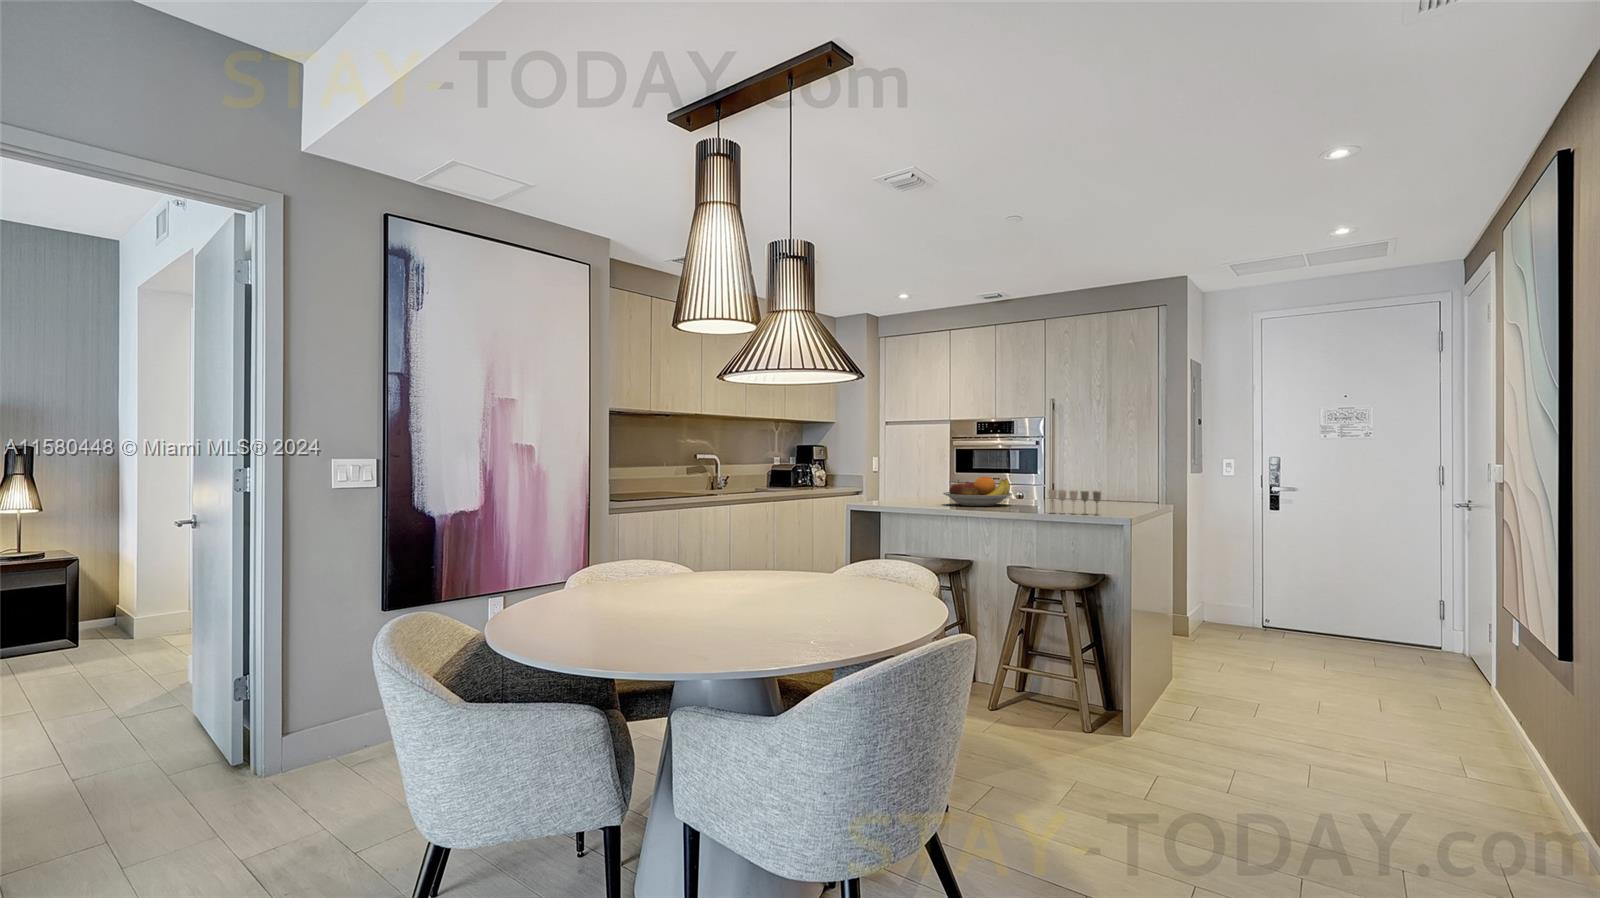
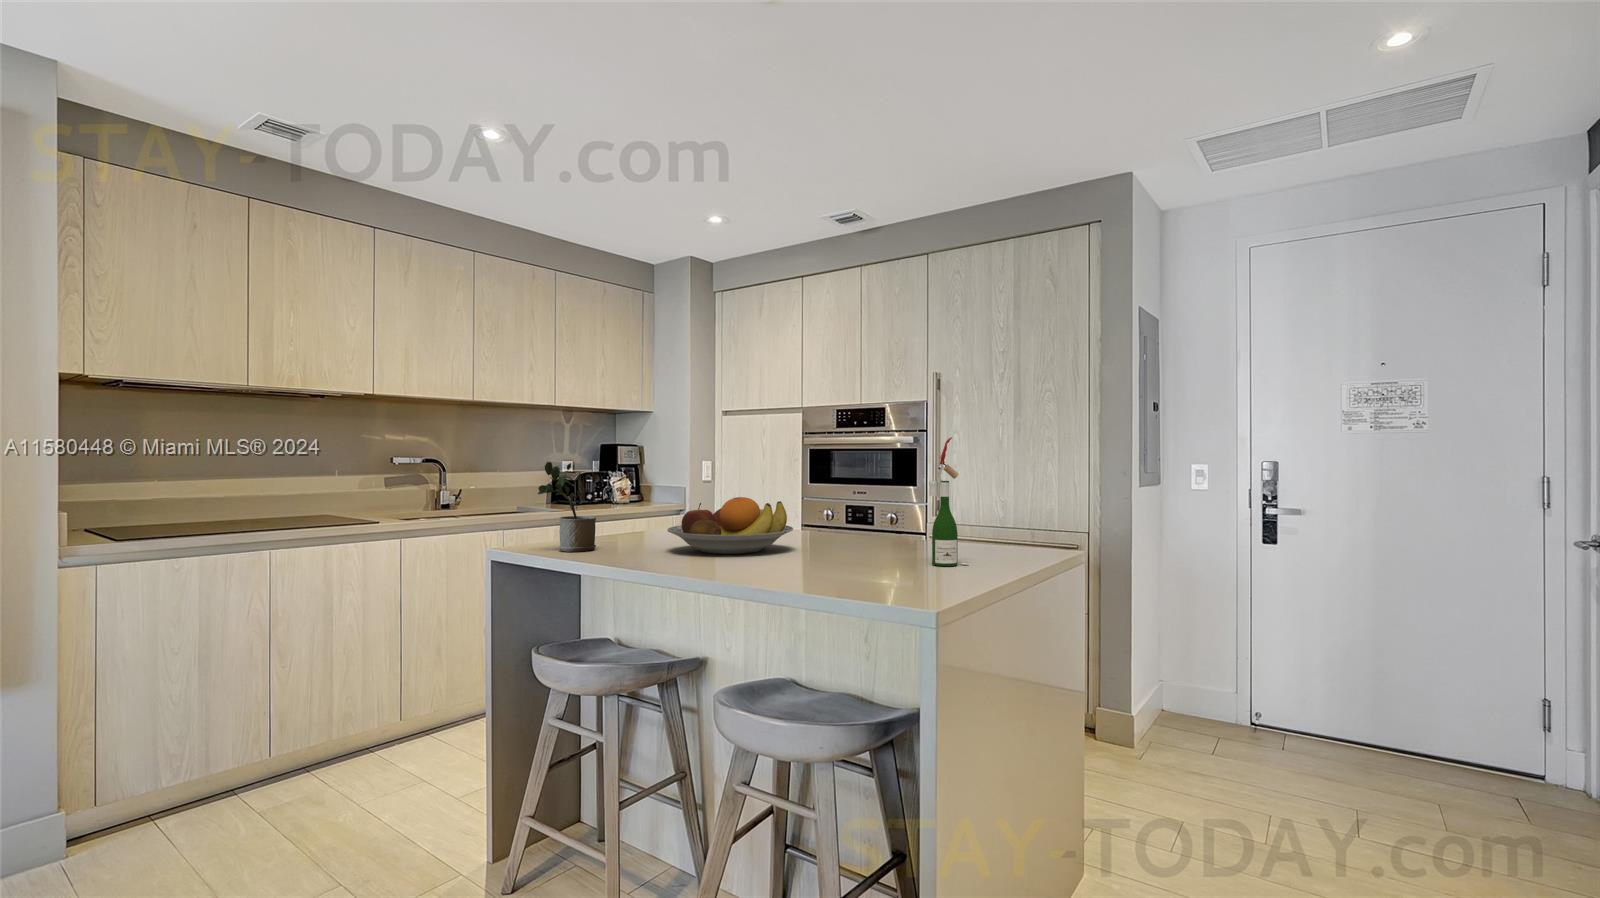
wine bottle: none [1097,445,1118,509] -> present [929,437,969,566]
potted plant: none [876,458,903,506] -> present [538,462,596,552]
wine glass: present [1048,490,1101,515] -> none [790,533,891,595]

